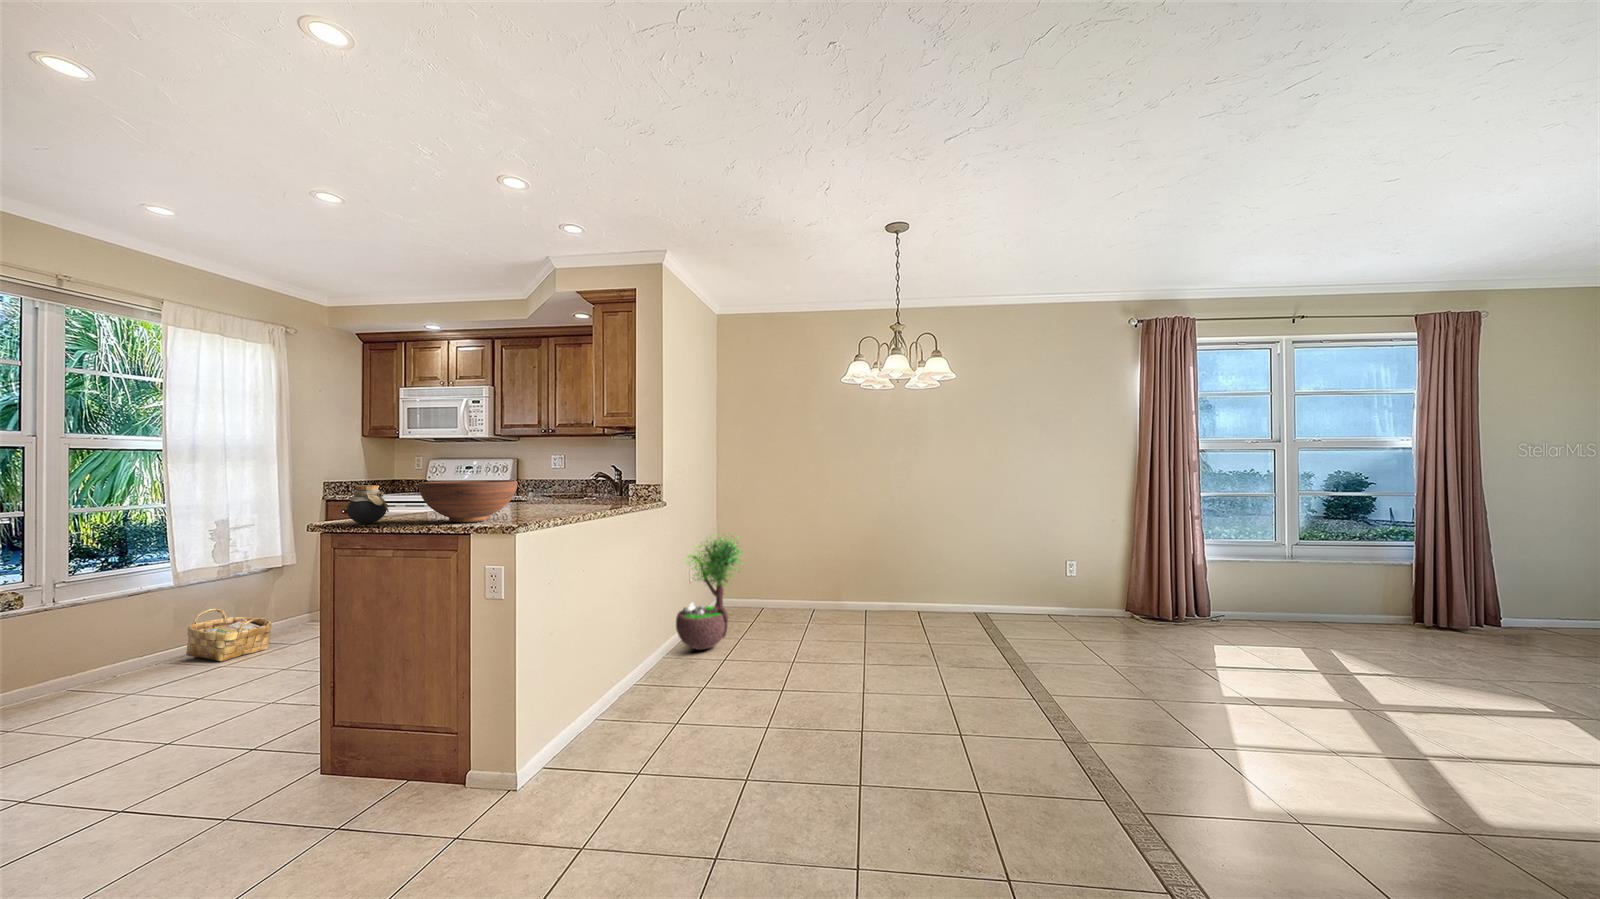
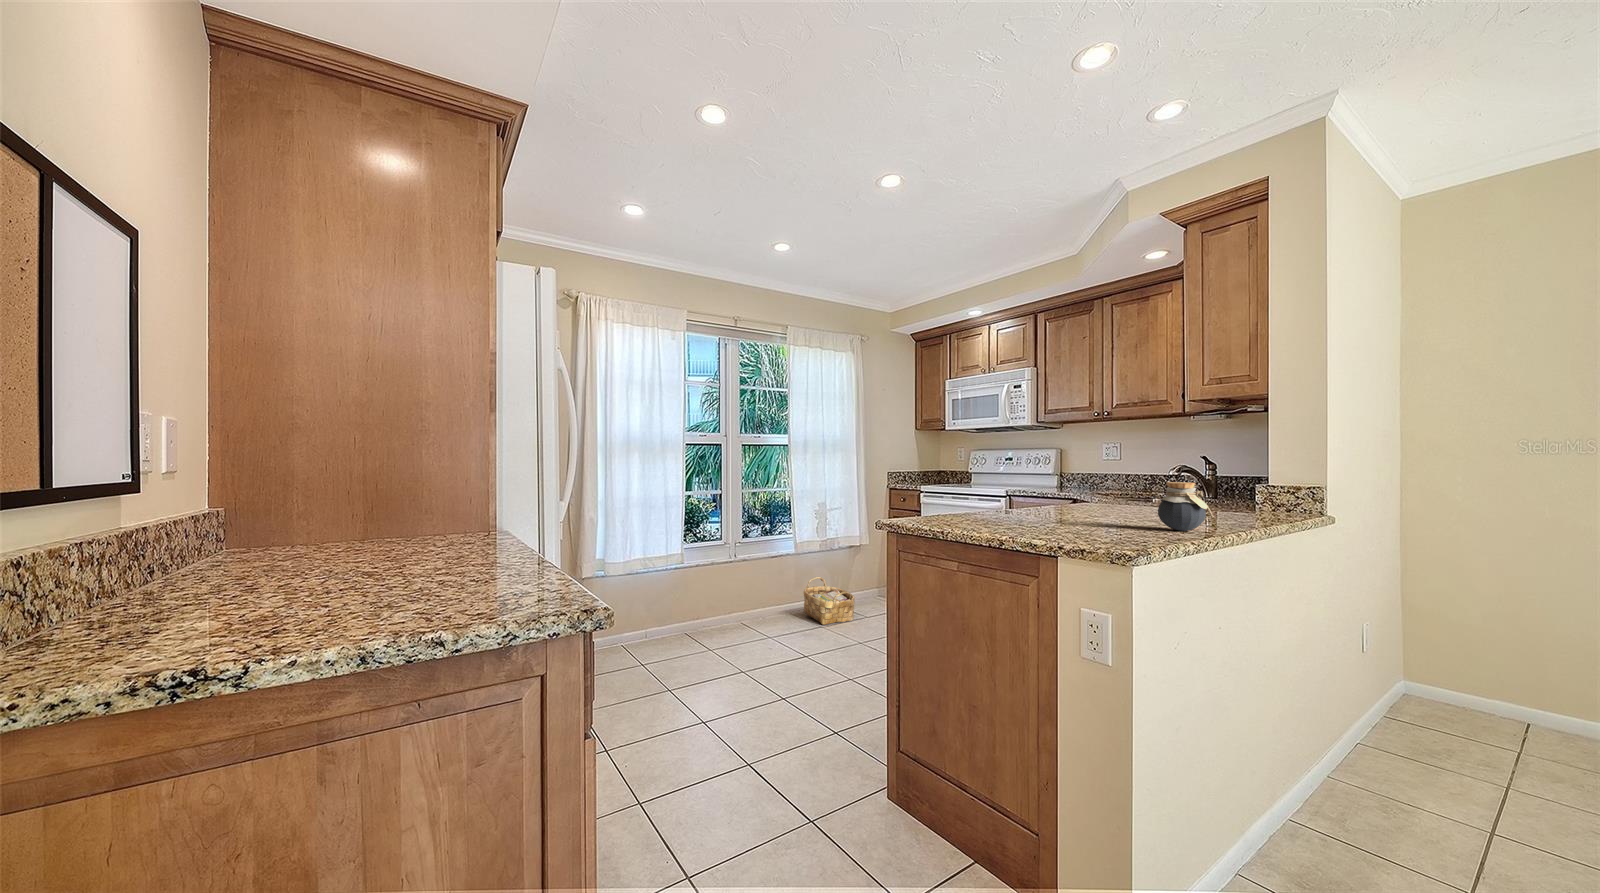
fruit bowl: present [418,480,517,522] -> none [988,477,1116,536]
jar: present [347,485,389,524] -> present [1158,482,1214,531]
potted tree: present [676,534,743,650] -> none [1360,575,1555,796]

